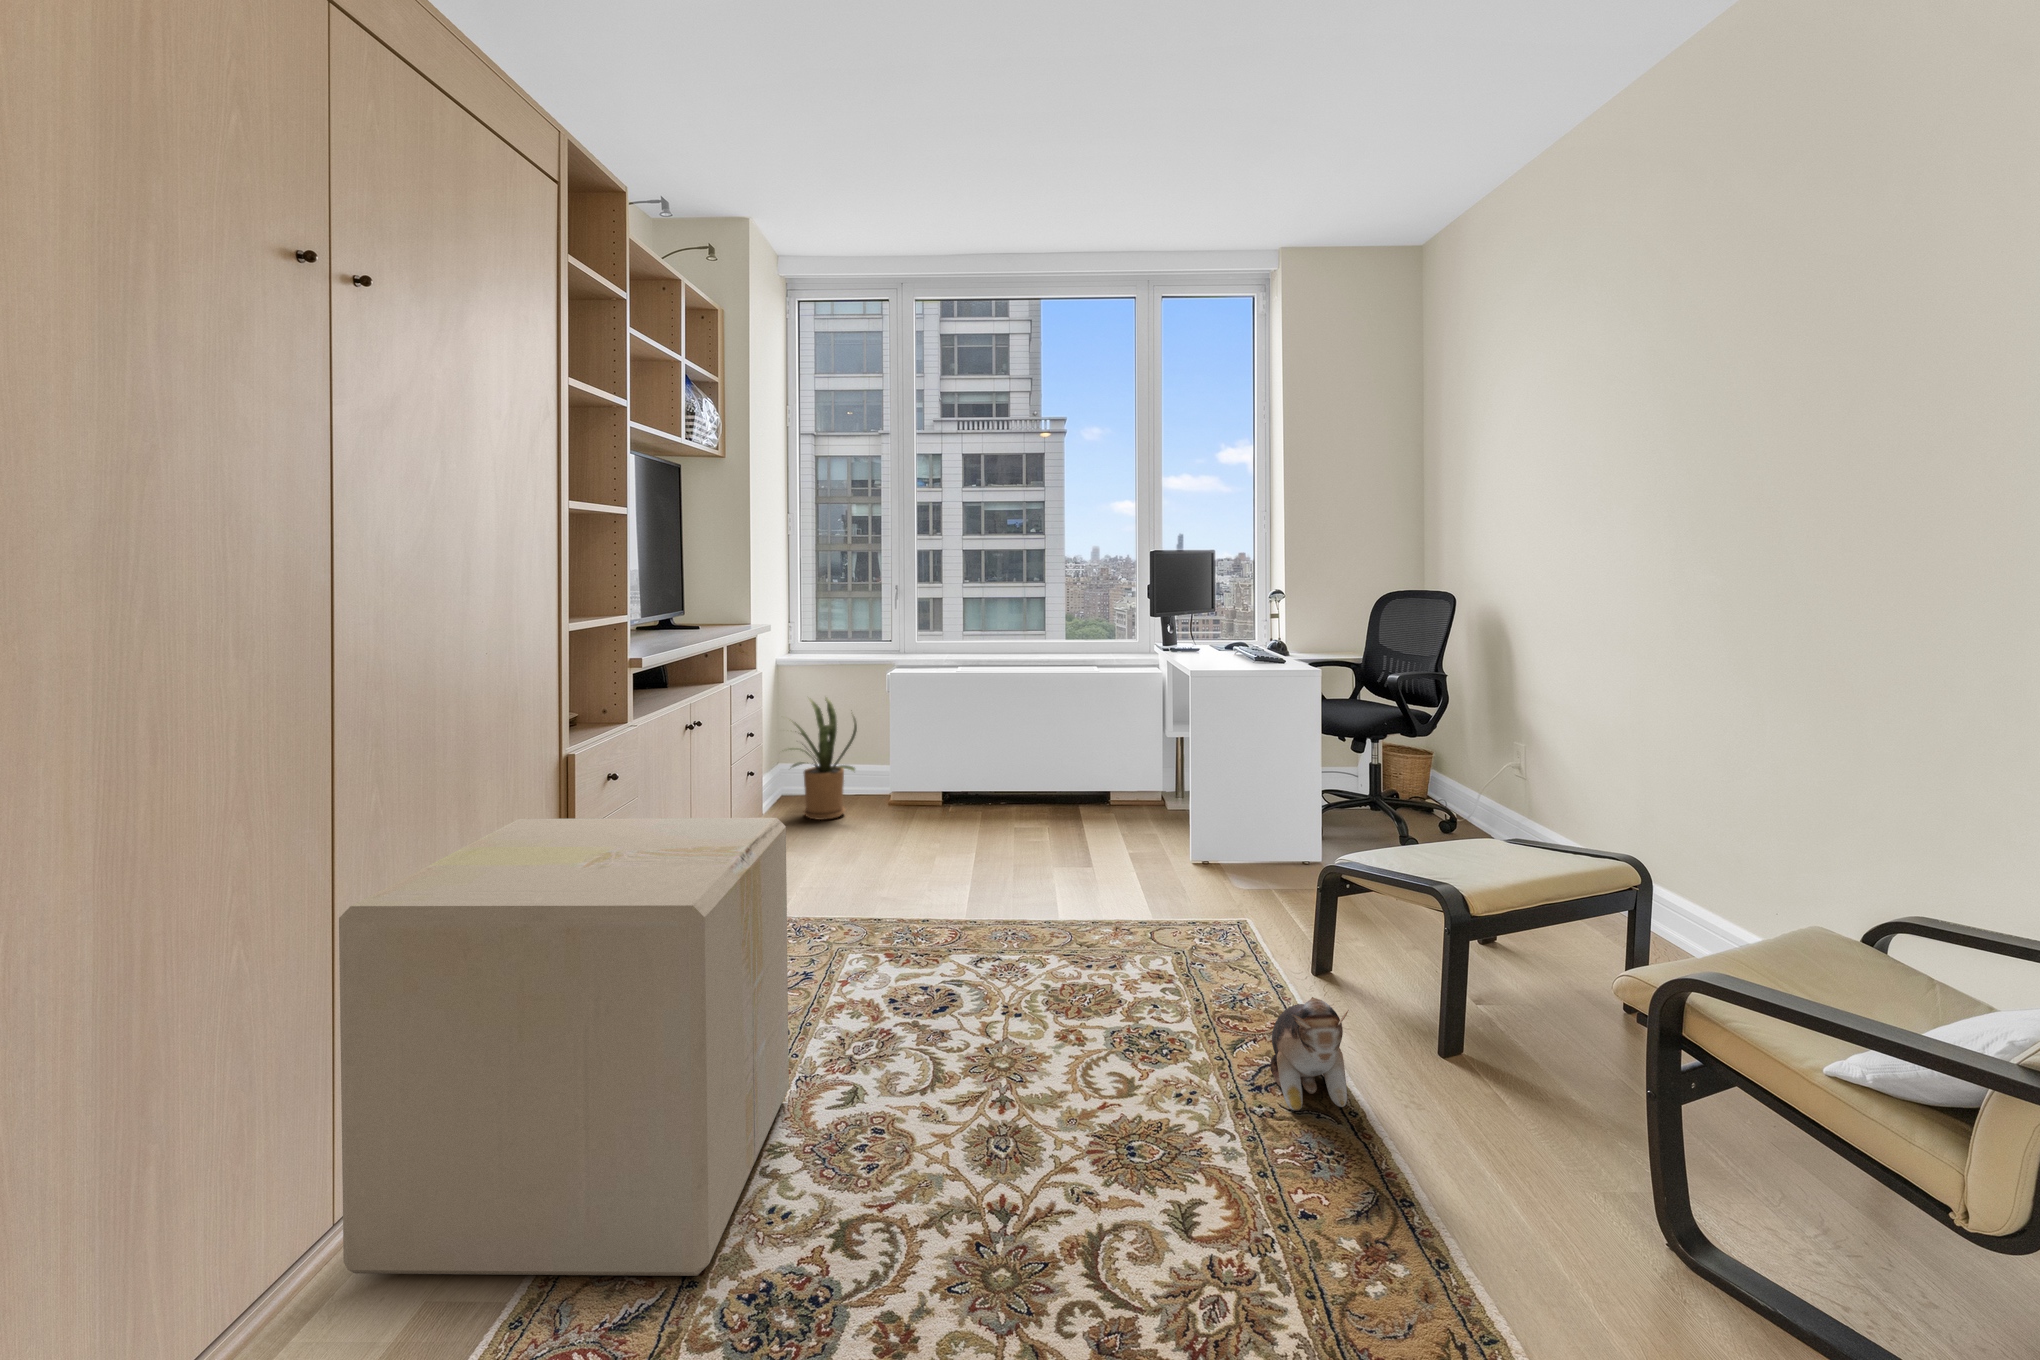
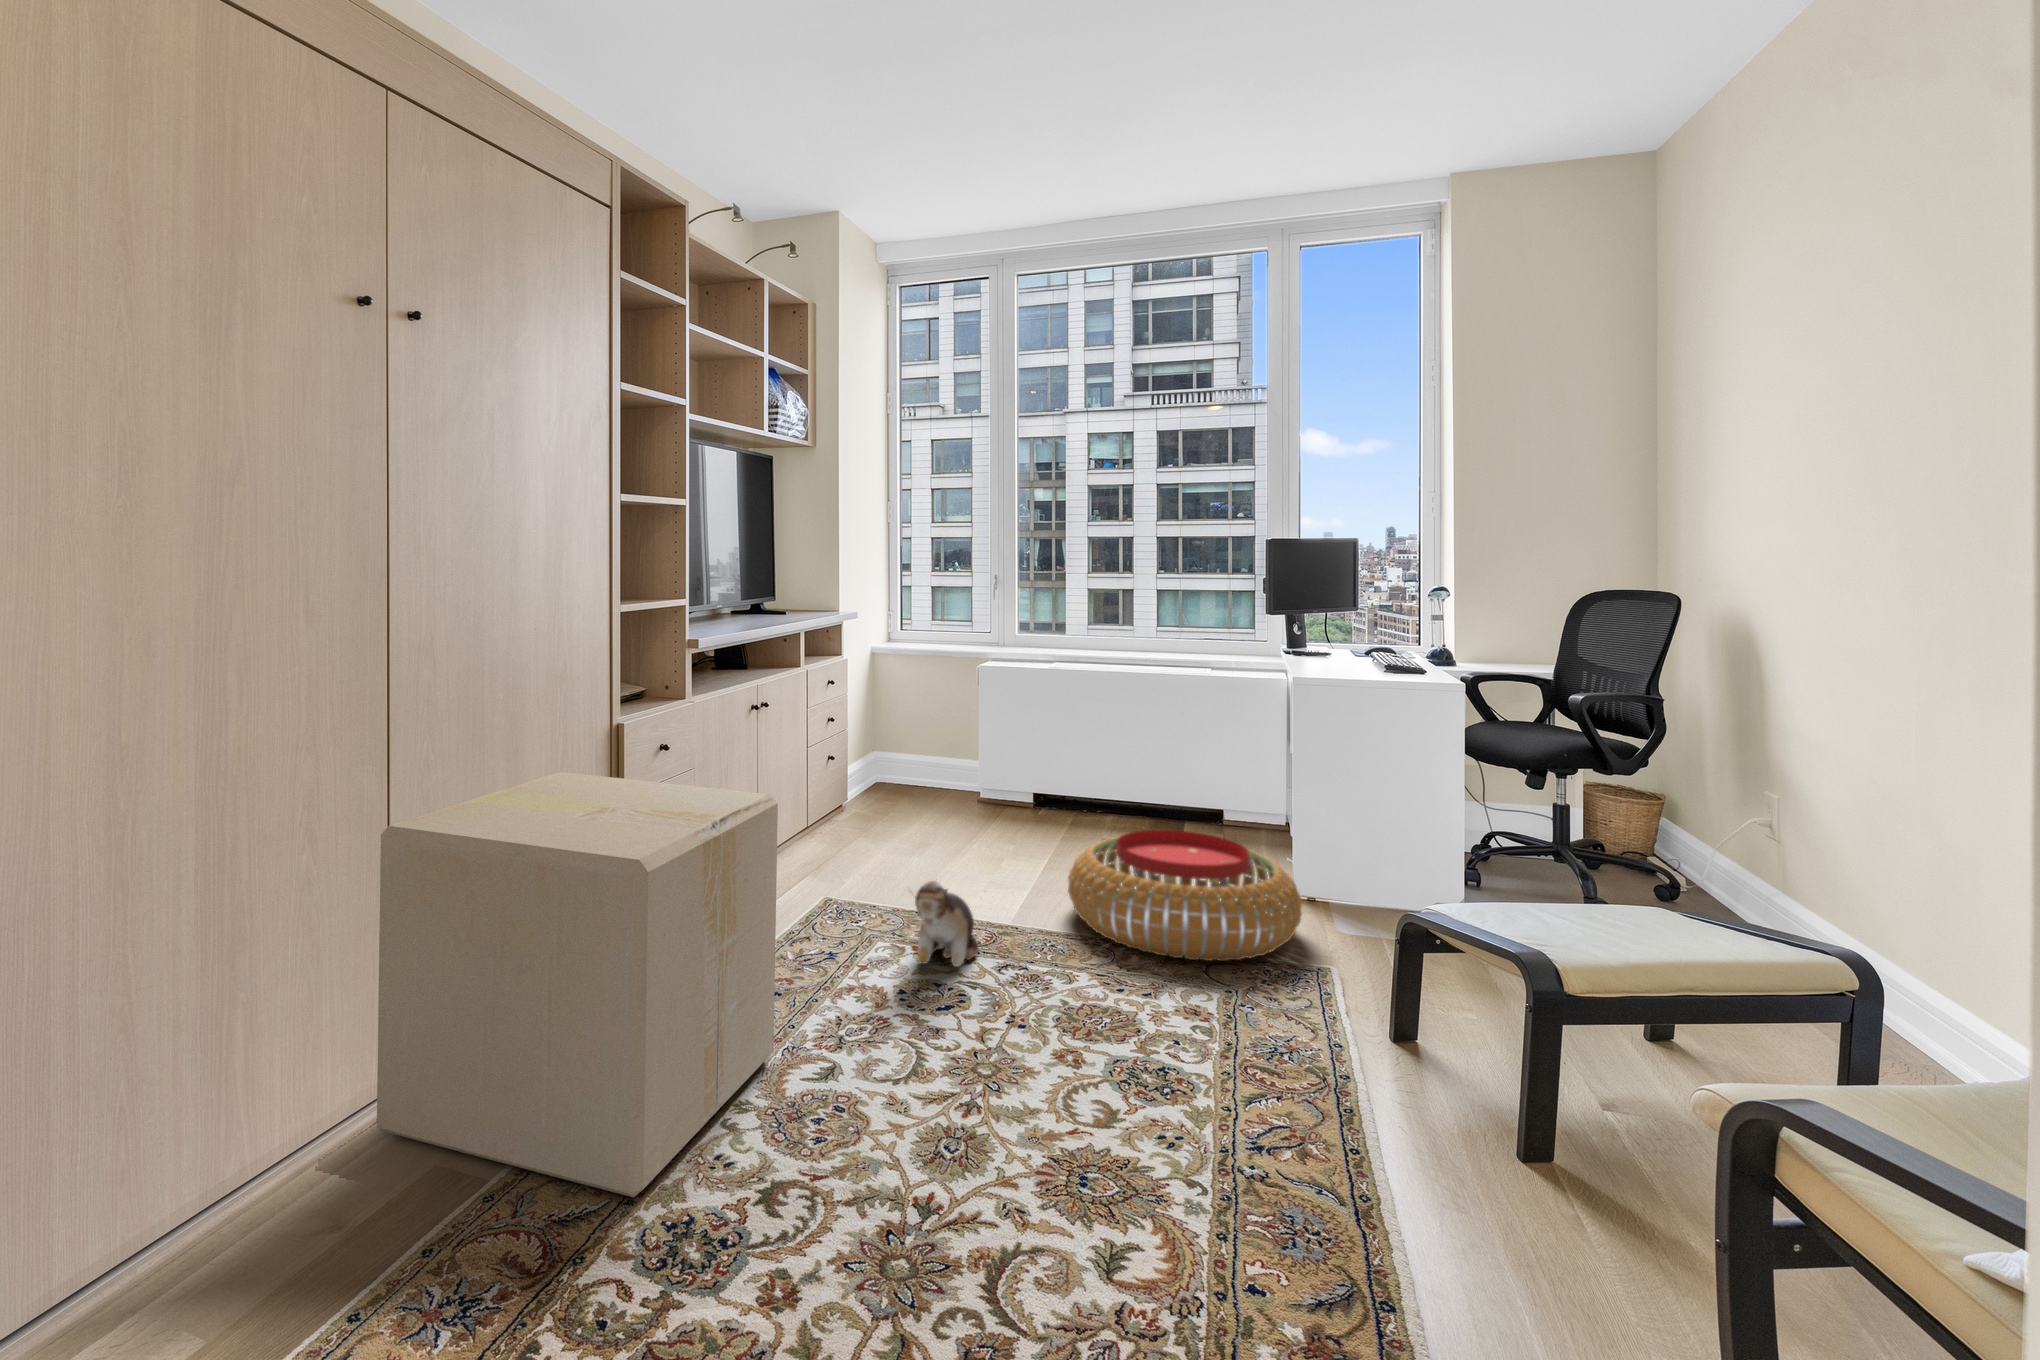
house plant: present [789,698,857,820] -> none [867,688,946,812]
pouf: none [1012,810,1220,928] -> present [1068,830,1302,961]
plush toy: present [1270,997,1349,1111] -> present [915,881,978,967]

